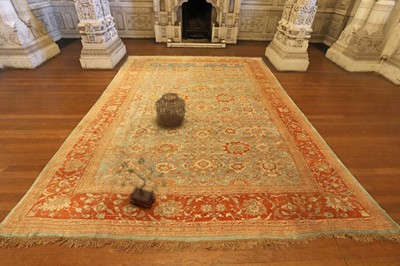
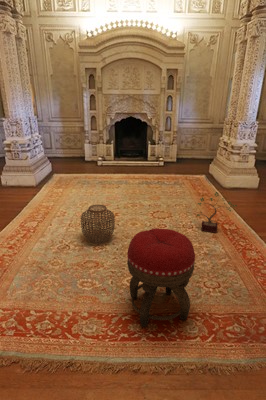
footstool: none [200,125,261,208] -> present [127,229,195,327]
potted plant: present [118,158,166,208] -> present [197,192,237,233]

